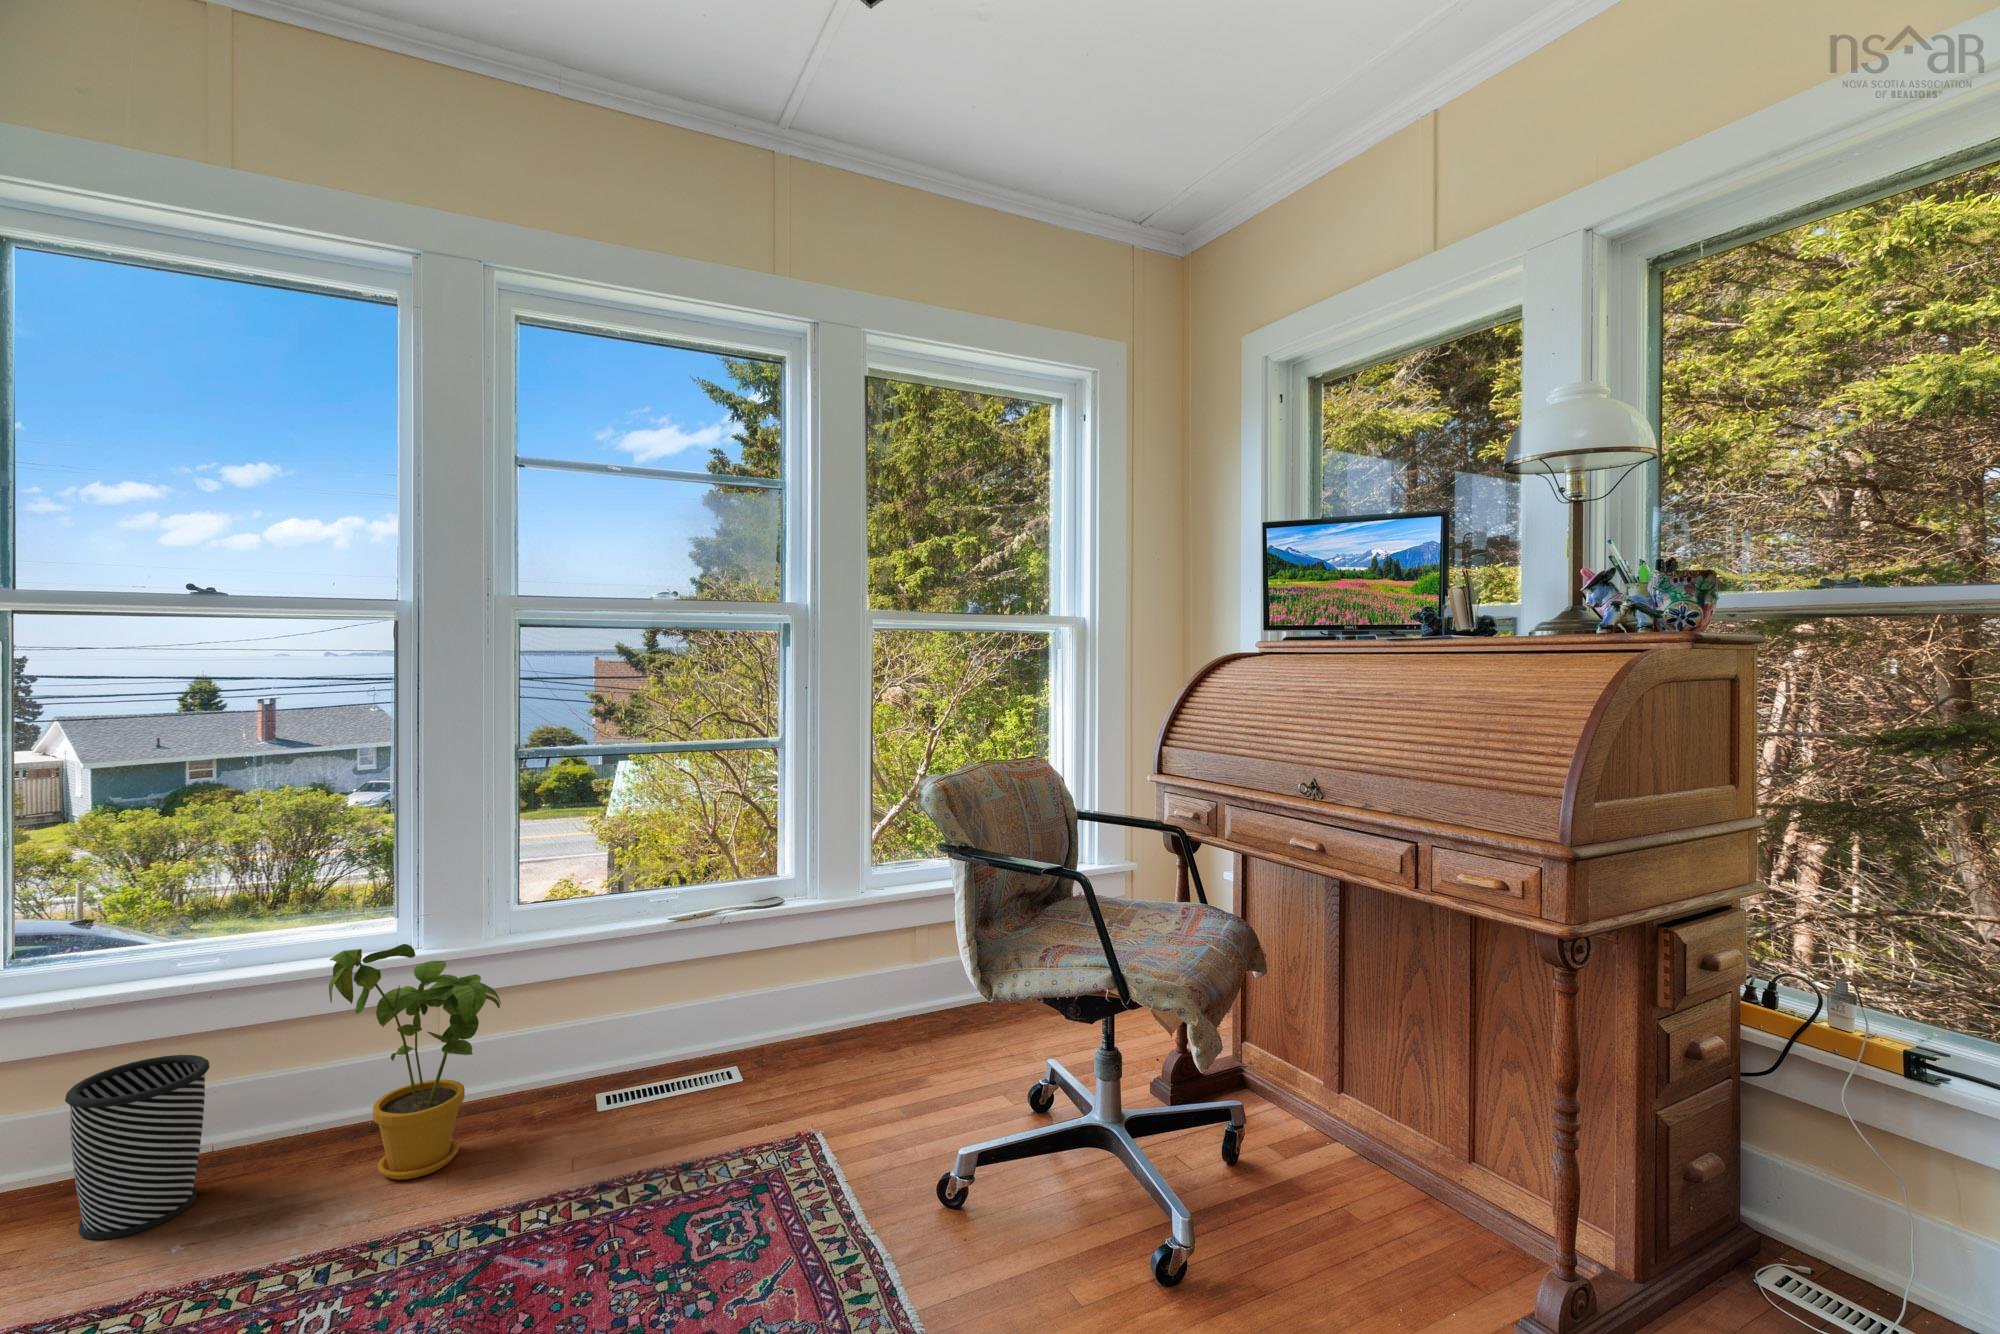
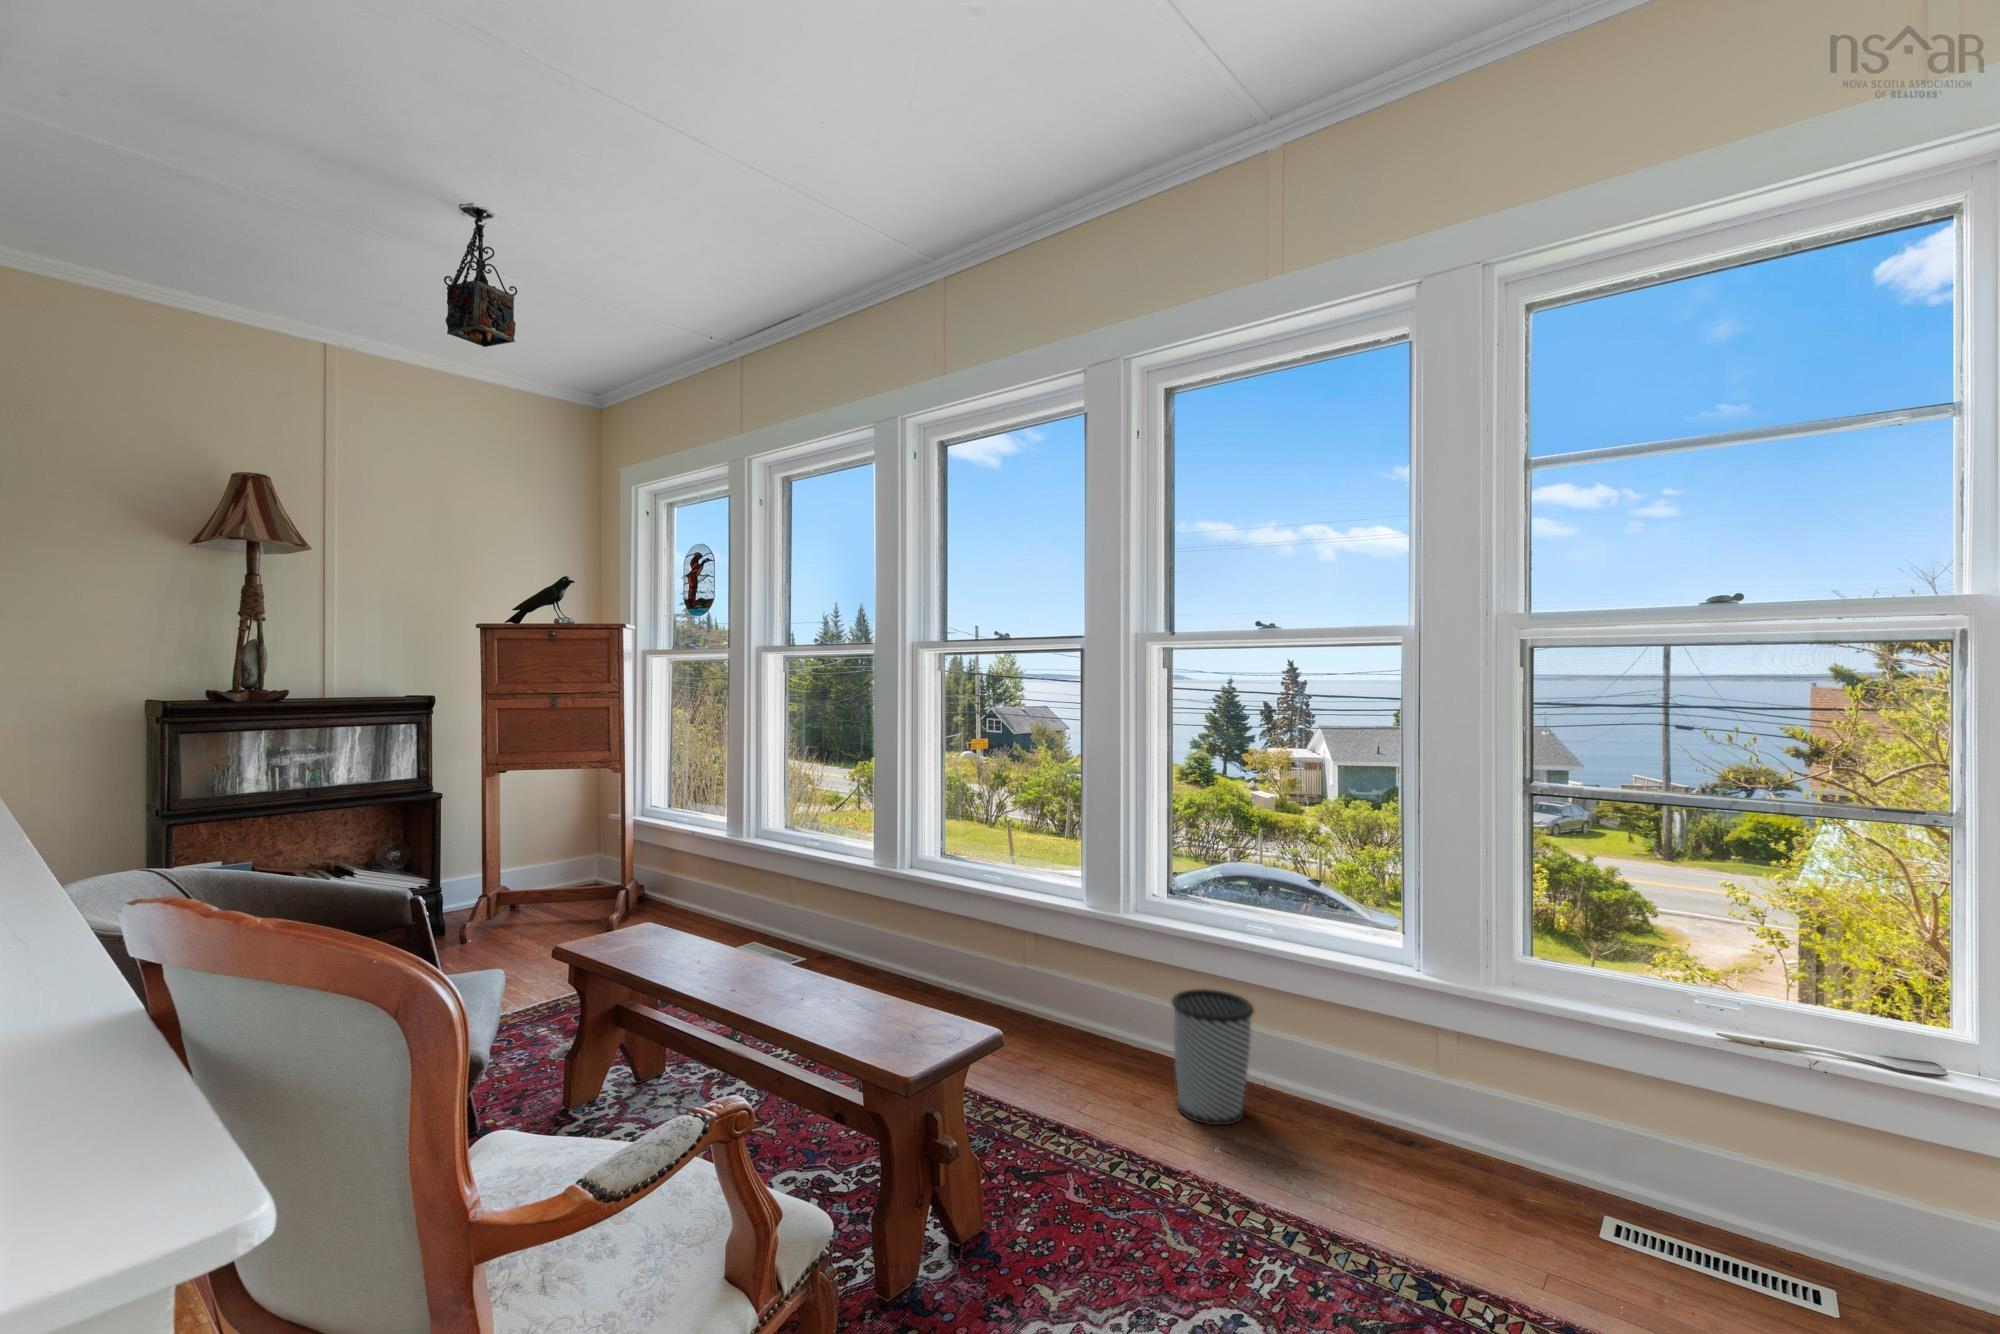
house plant: present [329,944,501,1180] -> none [1322,948,1479,1201]

